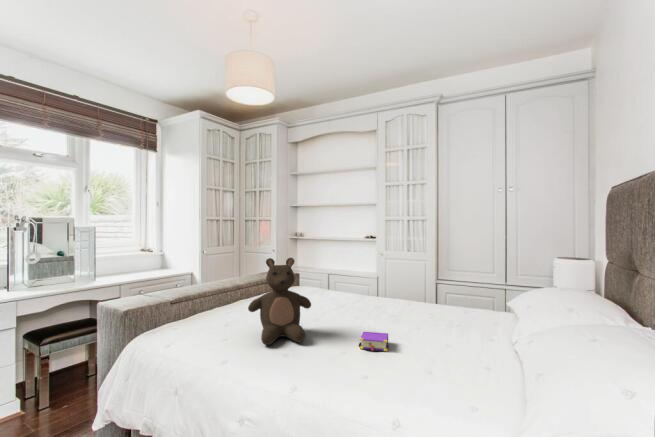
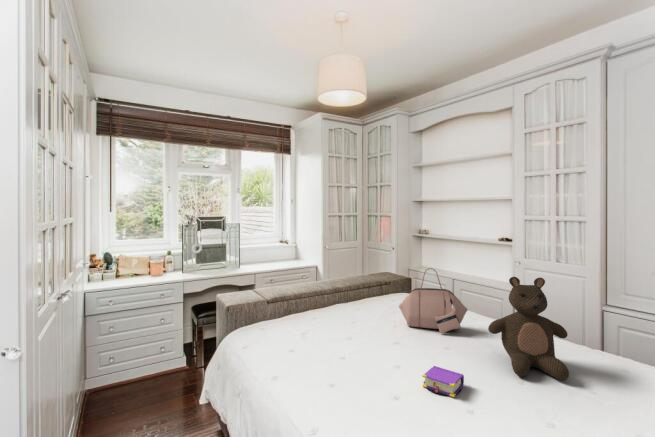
handbag: none [309,257,366,312] -> present [399,268,468,334]
stuffed bear: present [248,258,311,345] -> present [488,277,569,380]

